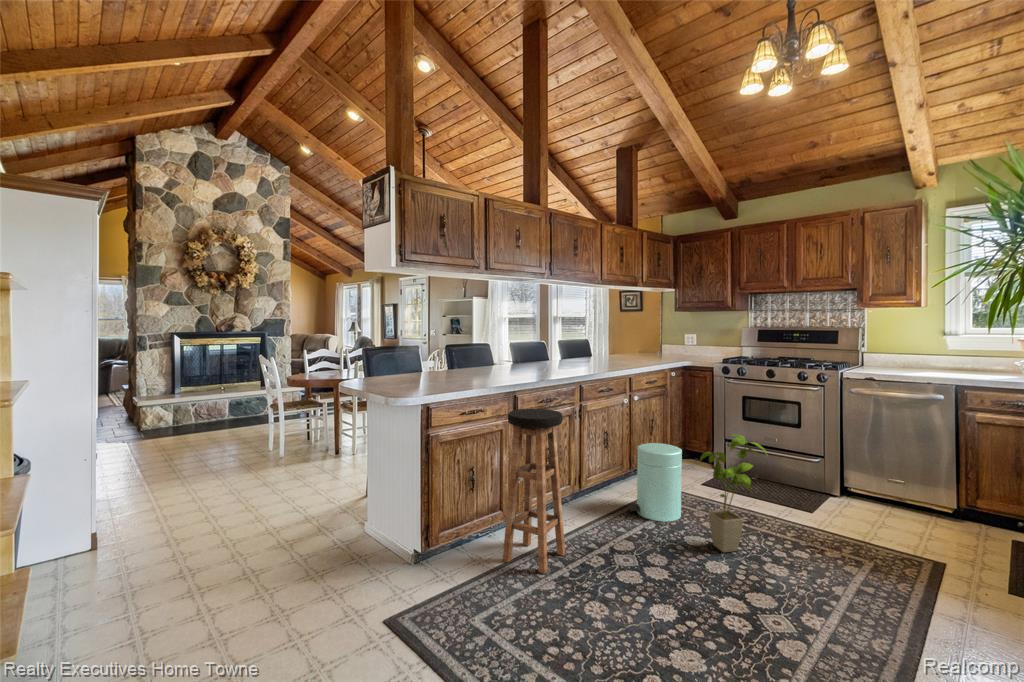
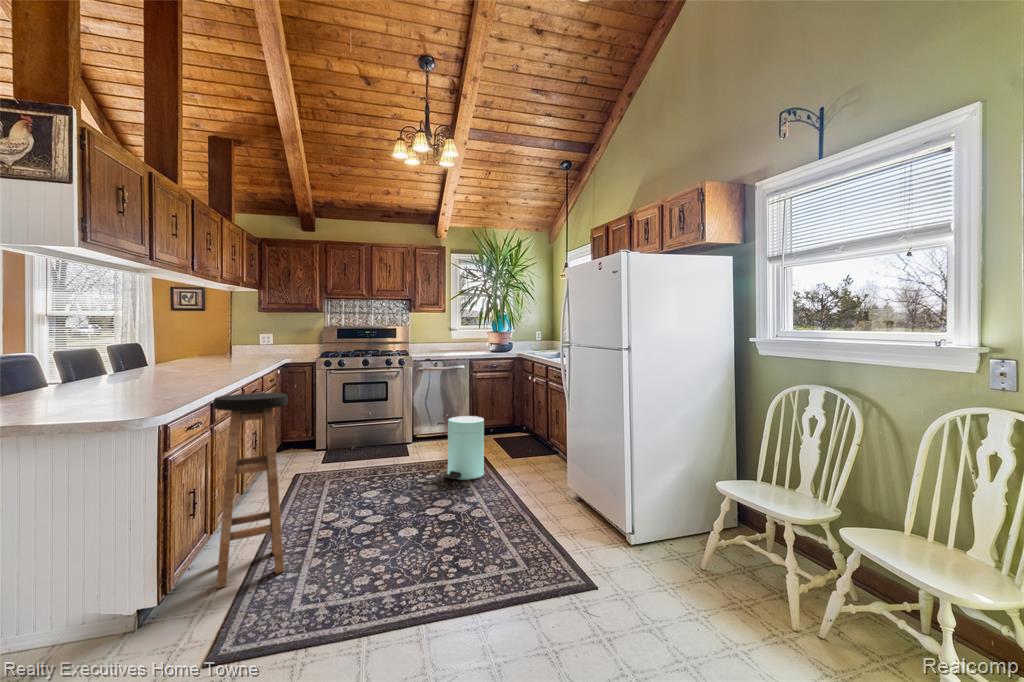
house plant: present [700,434,767,552] -> none [377,398,426,495]
trash can: present [628,443,682,522] -> present [446,416,484,480]

